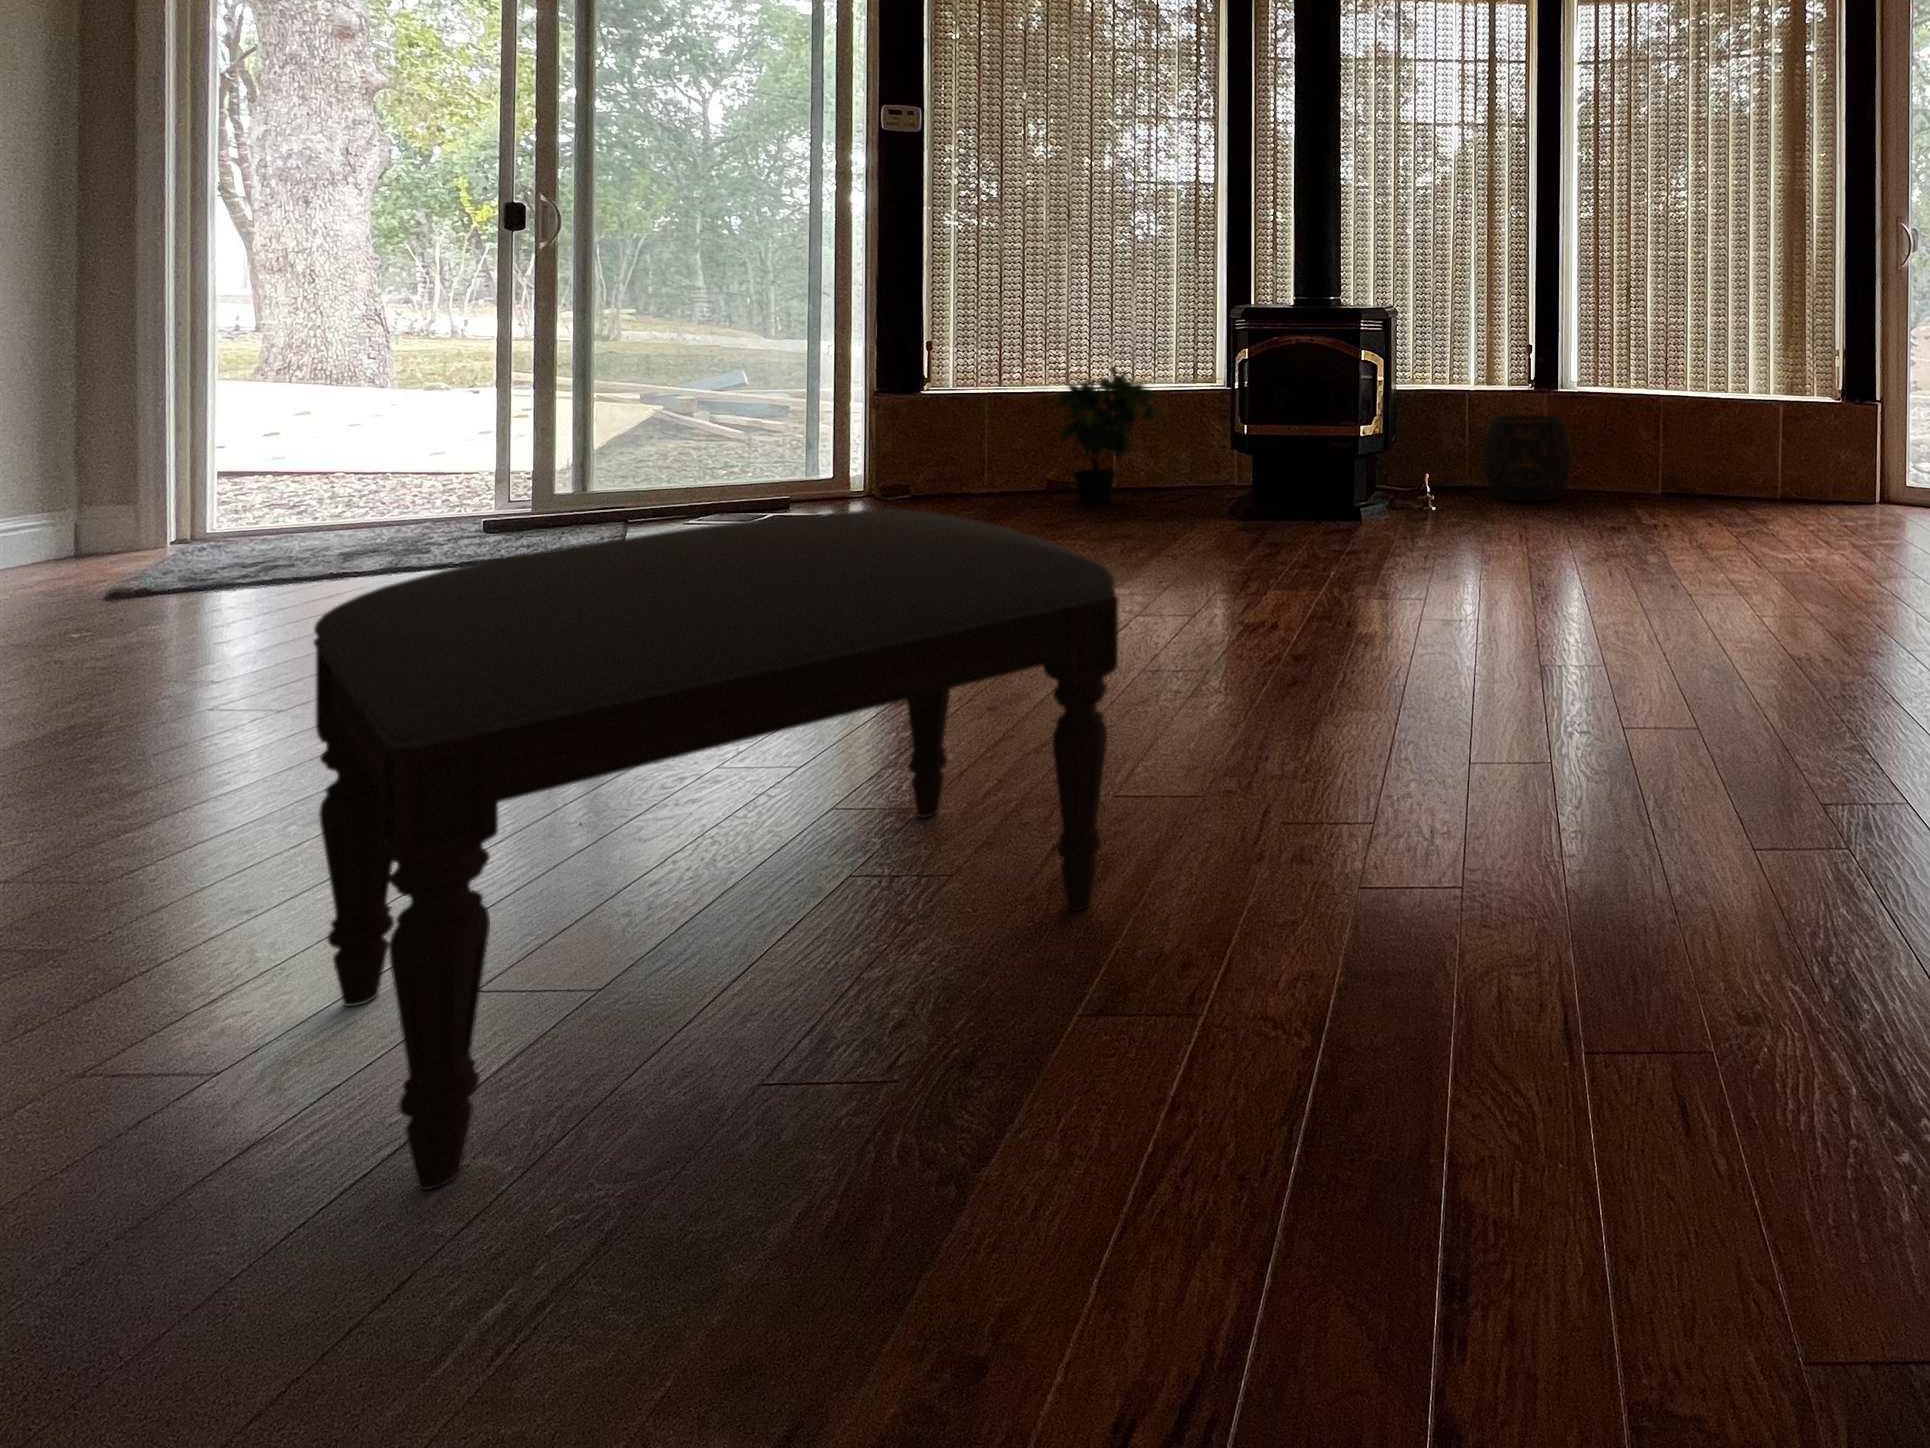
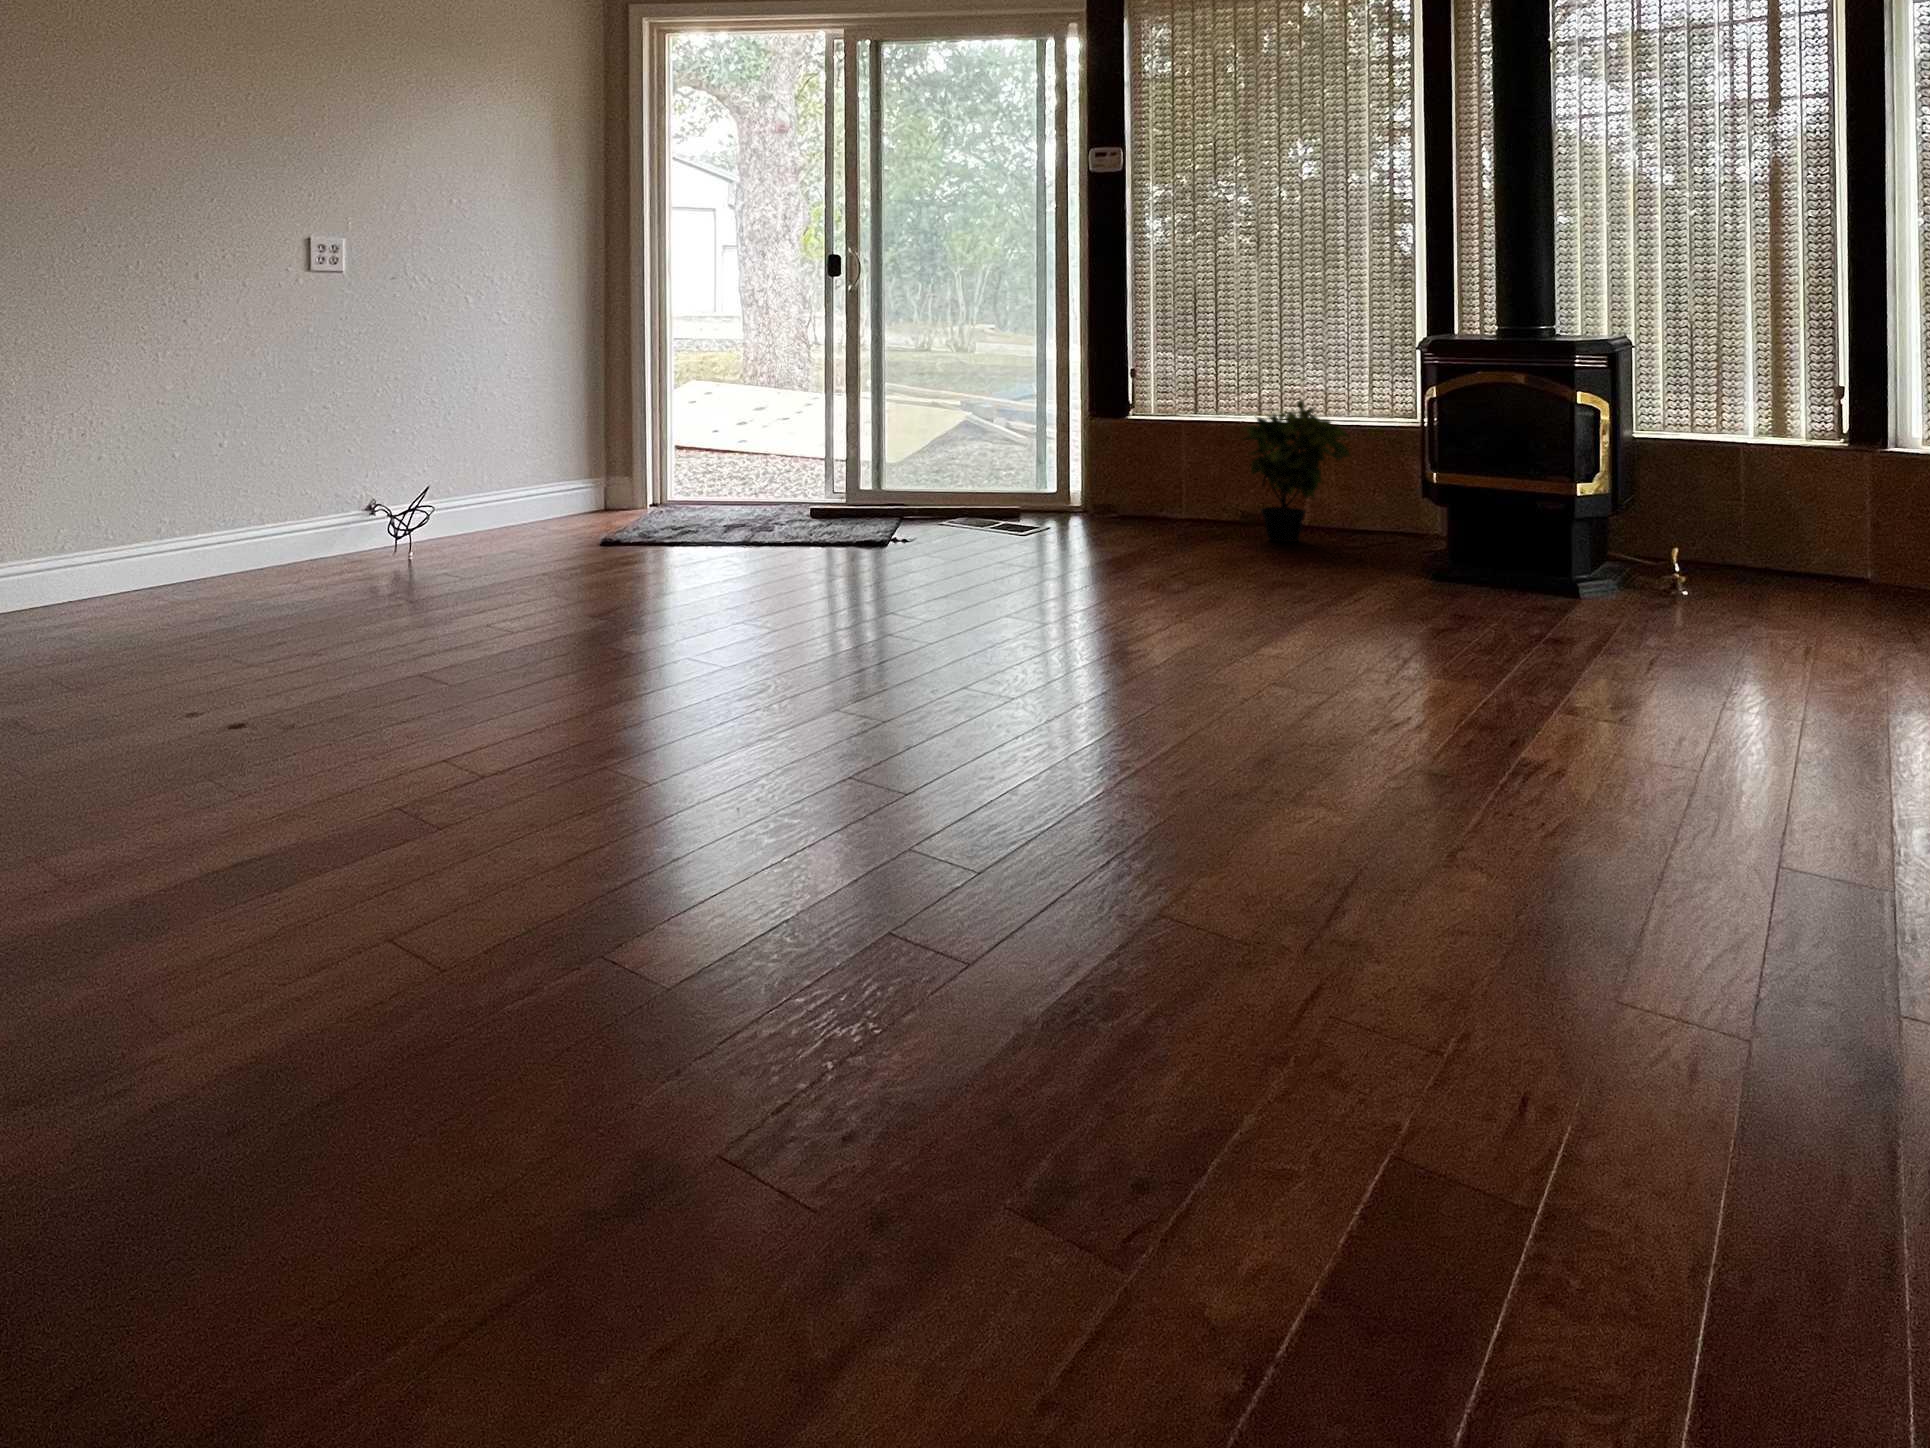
woven basket: present [1483,415,1571,502] -> none [1762,483,1909,604]
ottoman: present [314,510,1119,1190] -> none [517,552,1112,1072]

